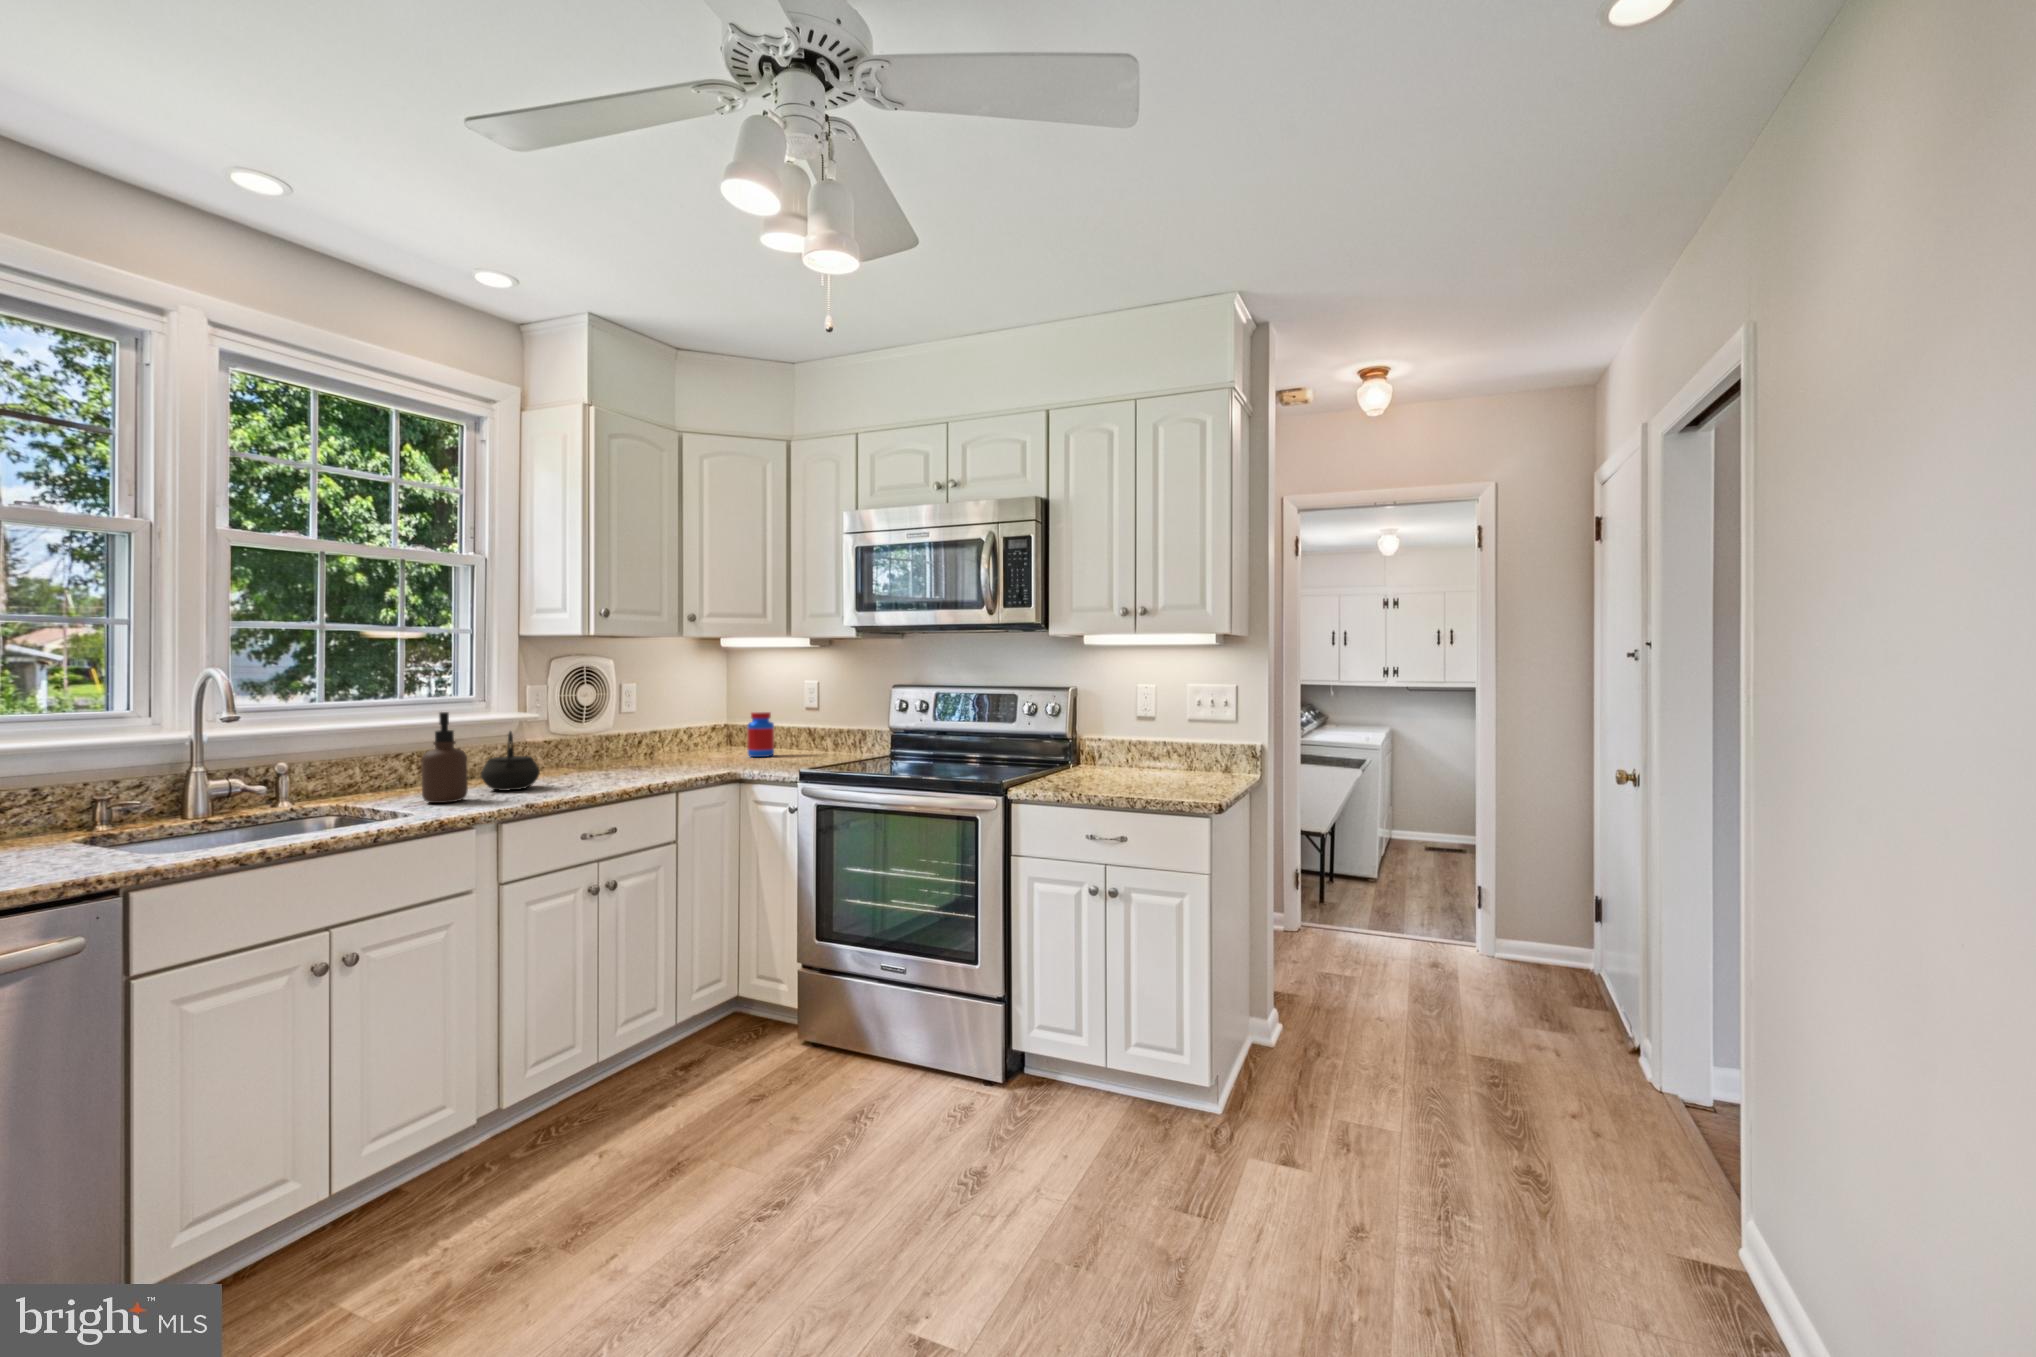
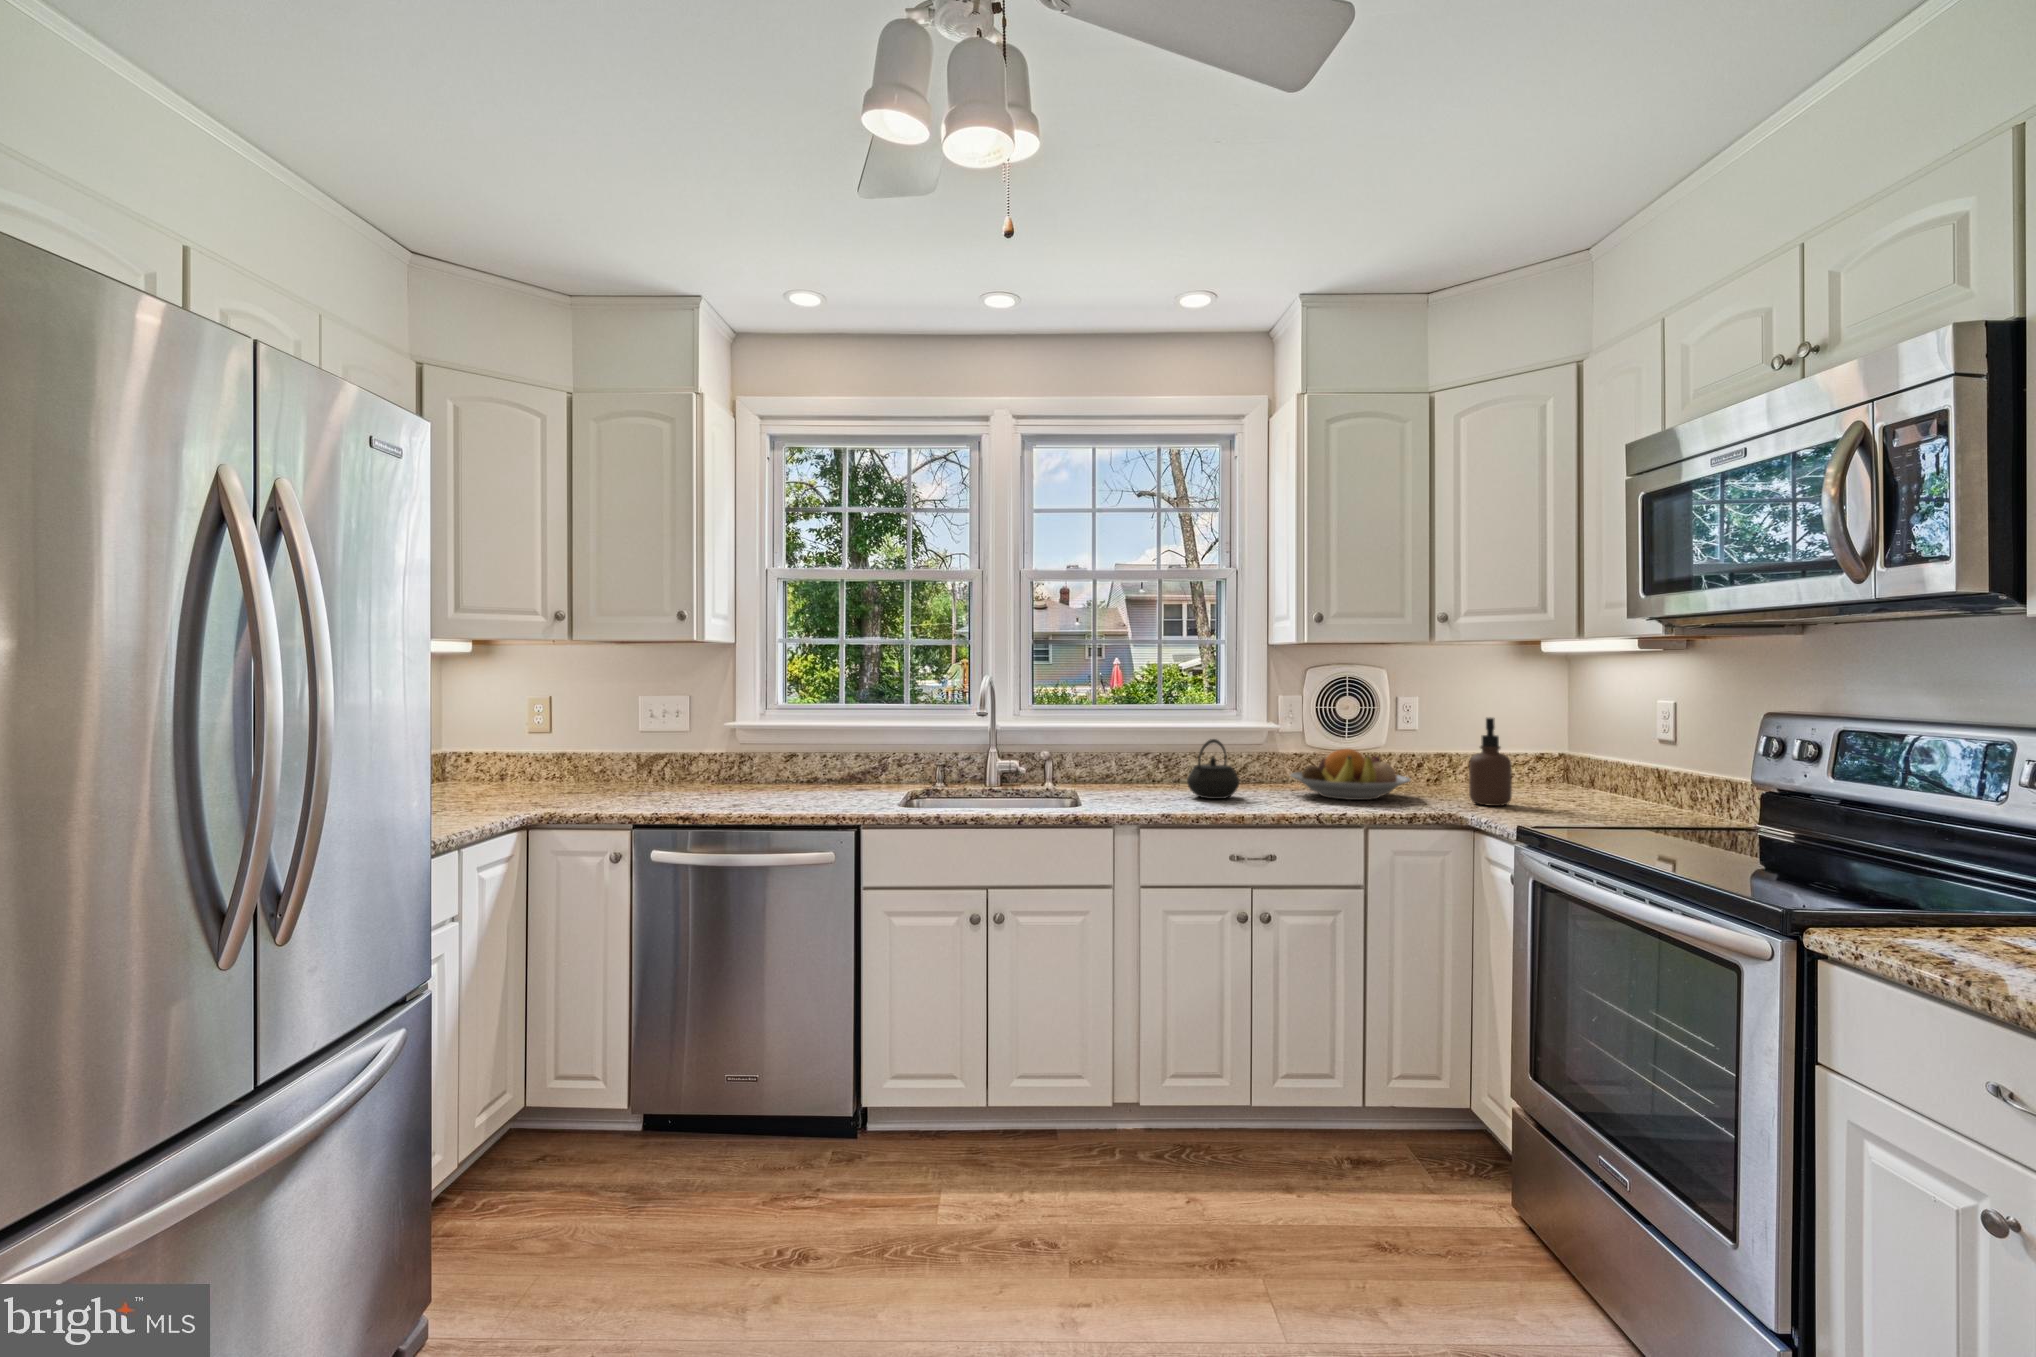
soap dispenser: present [422,712,468,803] -> present [1469,718,1512,806]
jar: present [747,712,774,757] -> none [1558,739,1599,802]
fruit bowl: none [561,731,670,776] -> present [1291,749,1410,800]

